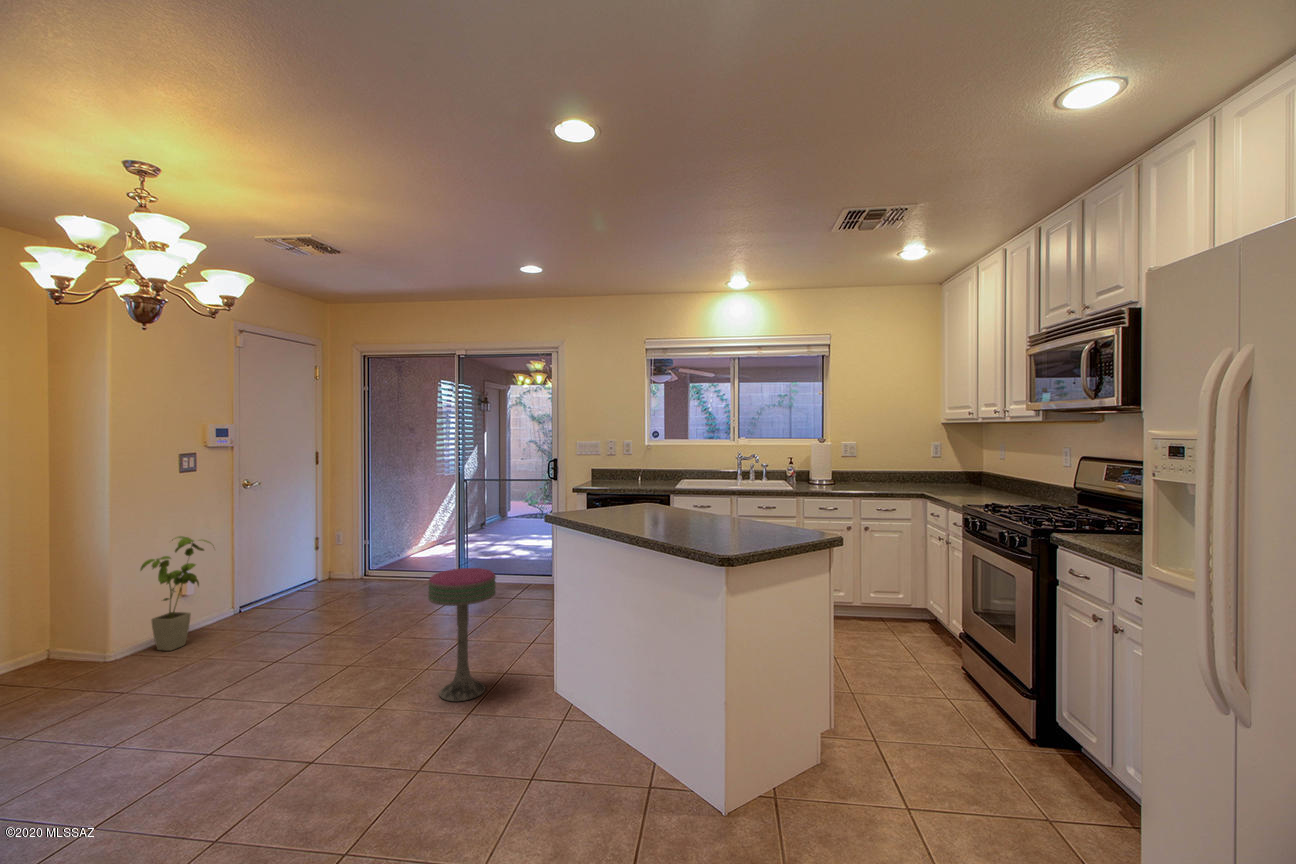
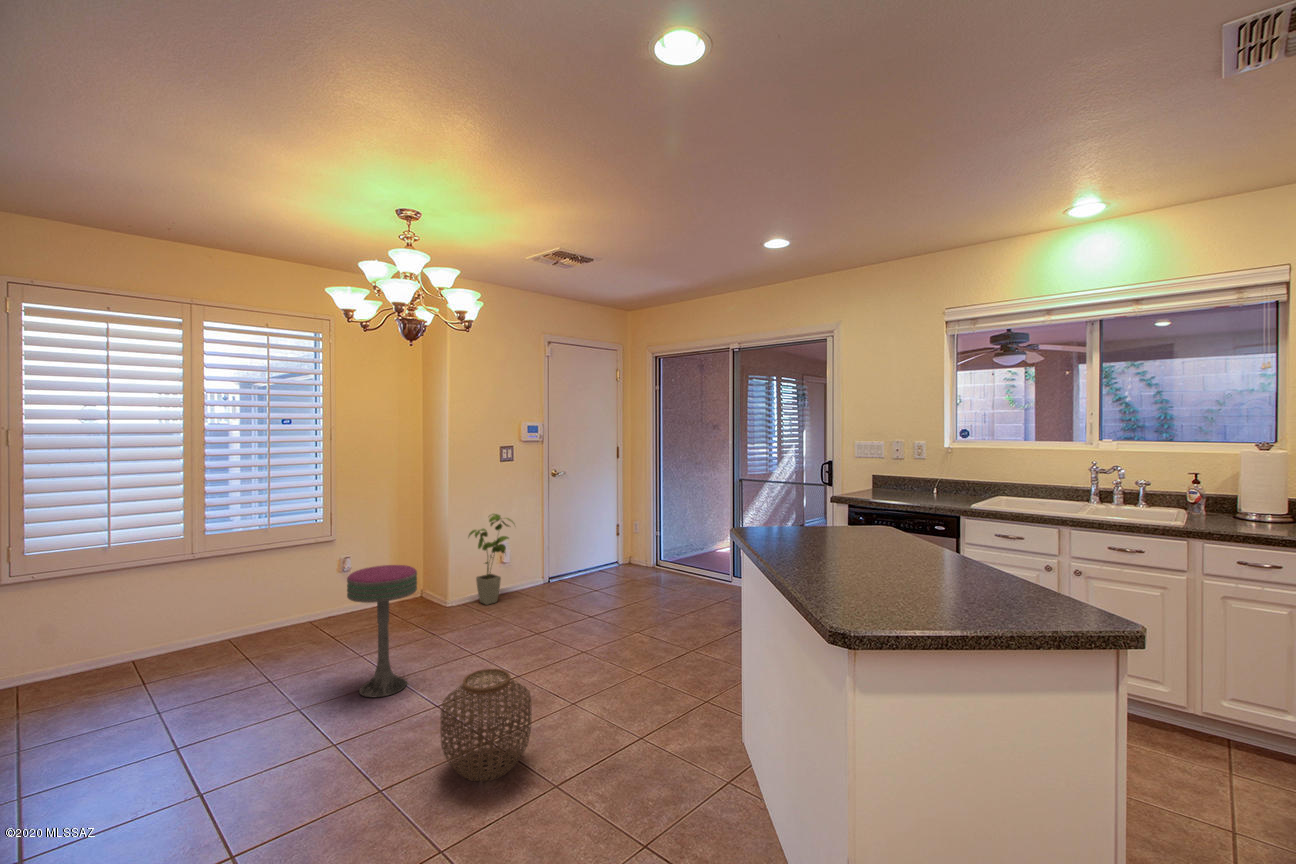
bar stool: present [428,568,496,701] -> present [347,565,417,697]
woven basket: none [270,681,375,802] -> present [441,669,531,781]

